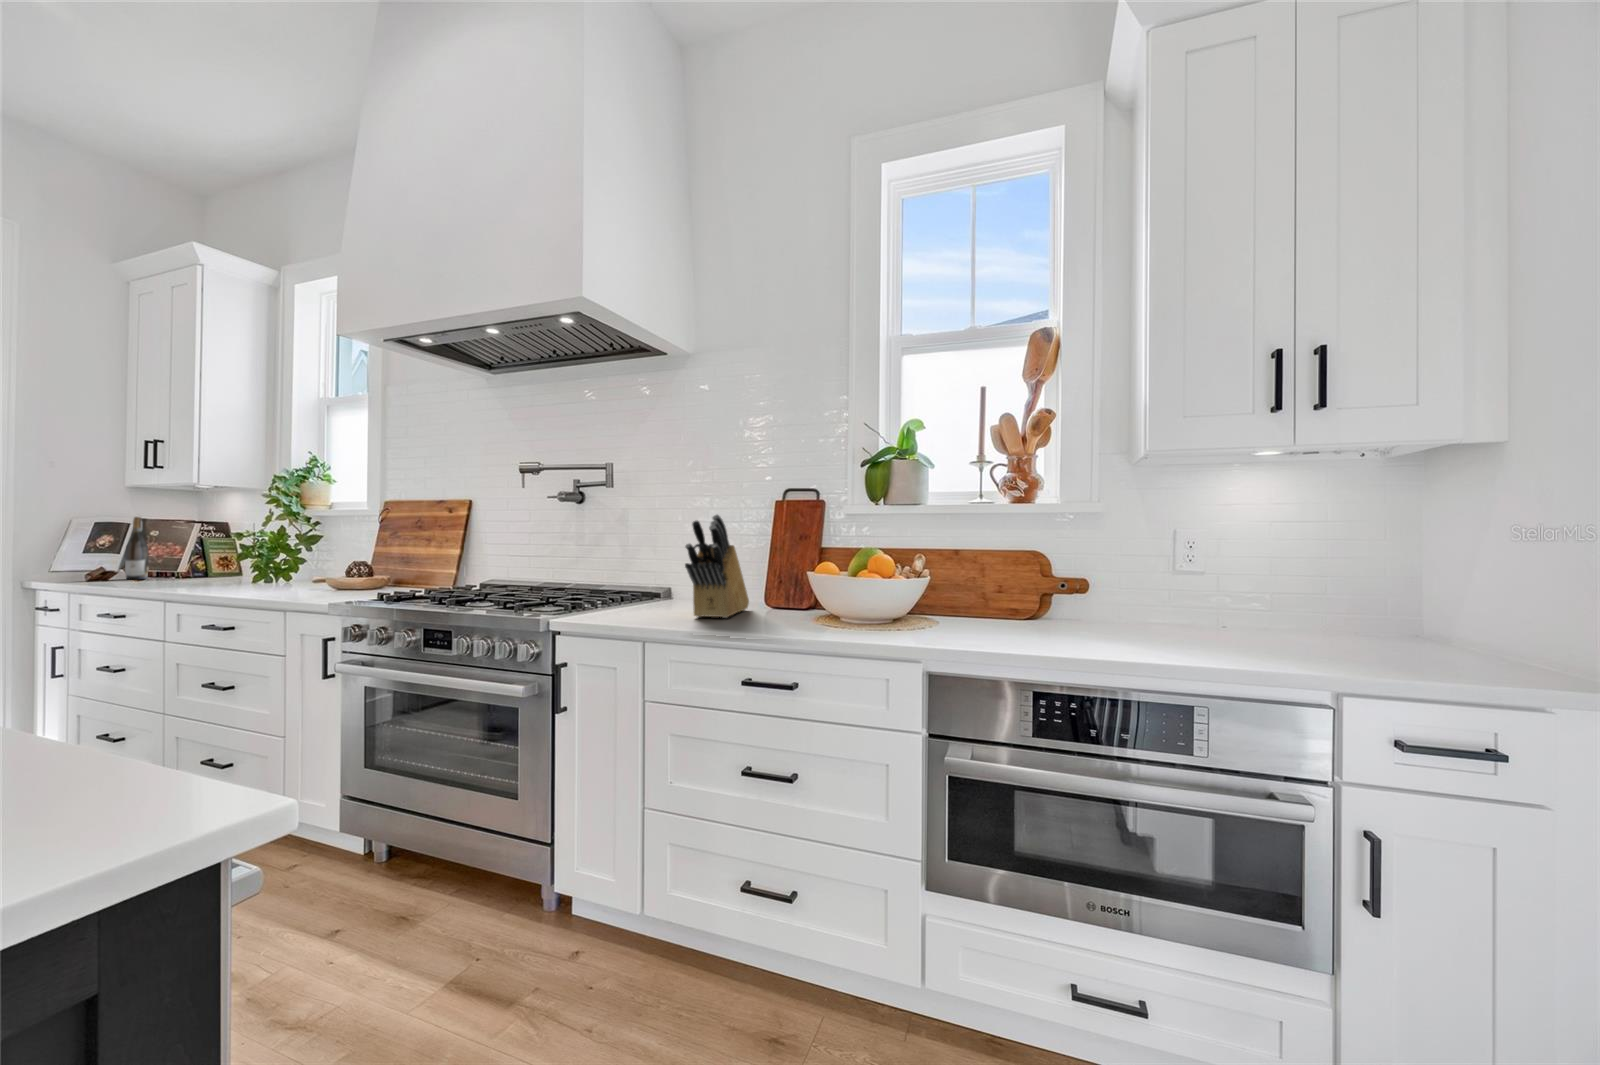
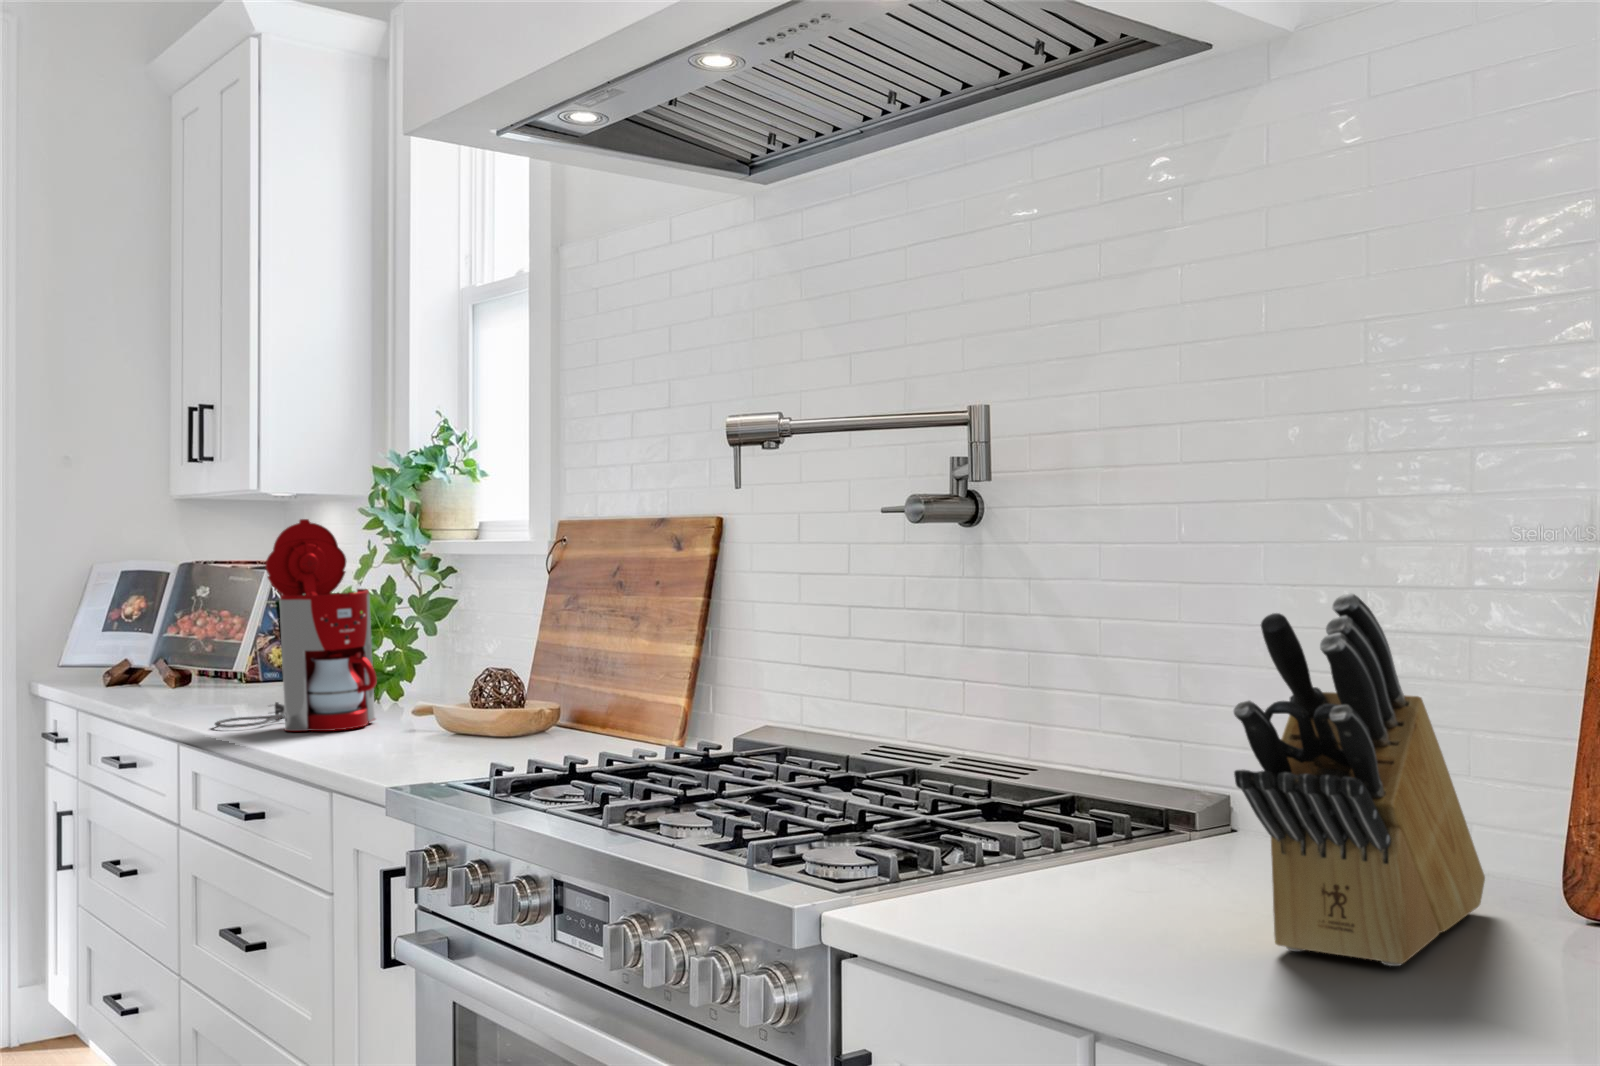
coffee maker: none [197,494,294,590] -> present [215,519,377,731]
wine bottle: present [125,517,149,579] -> none [154,562,190,686]

